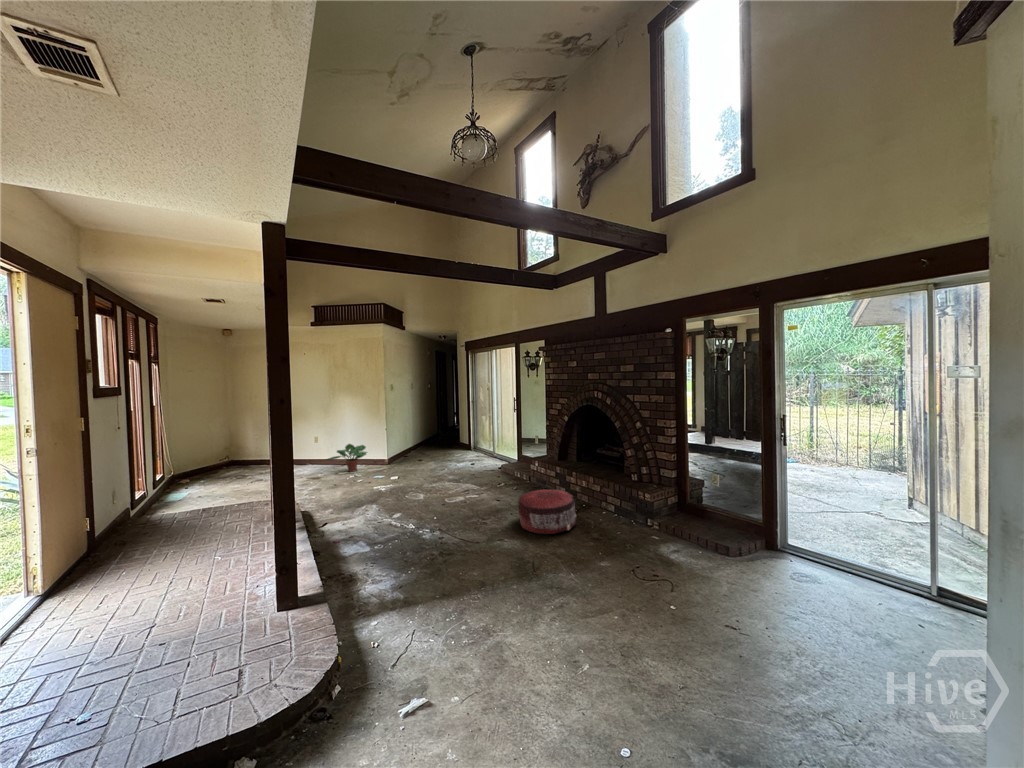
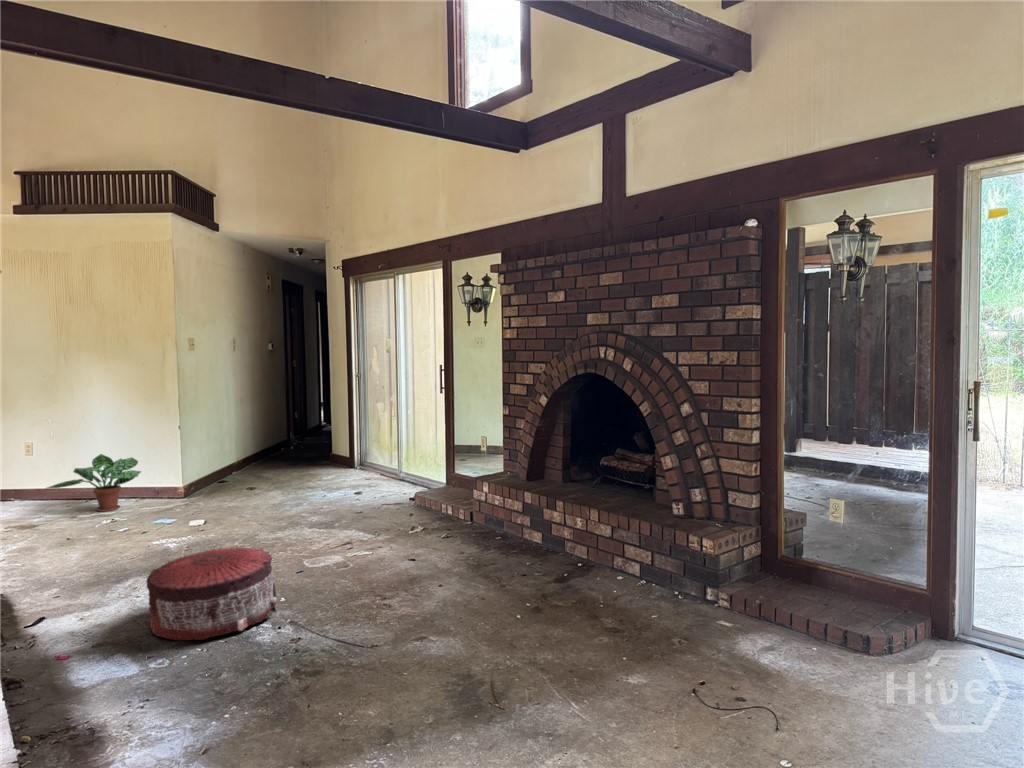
pouf: present [518,490,577,534] -> present [147,547,277,640]

